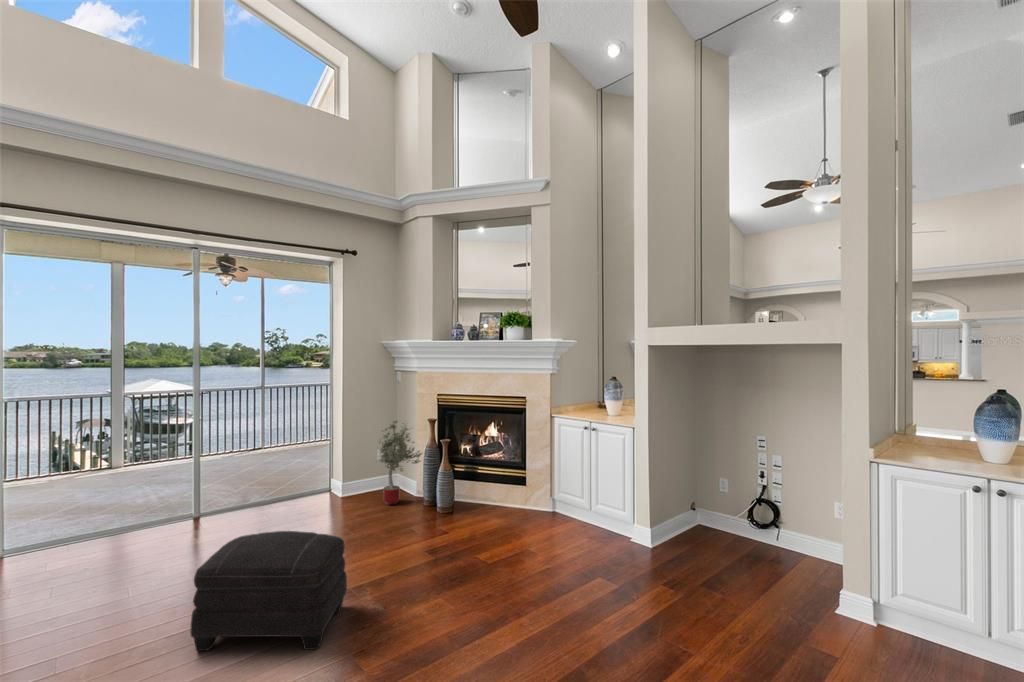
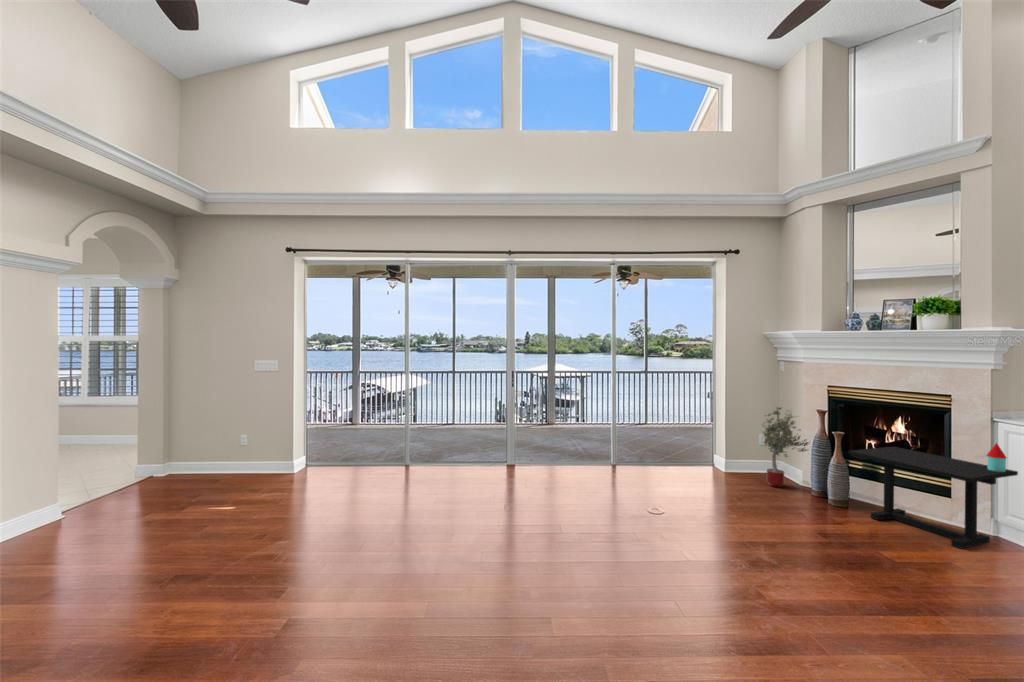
side table: none [455,436,565,532] -> present [849,443,1018,549]
ottoman: present [190,531,347,651] -> none [628,473,737,568]

